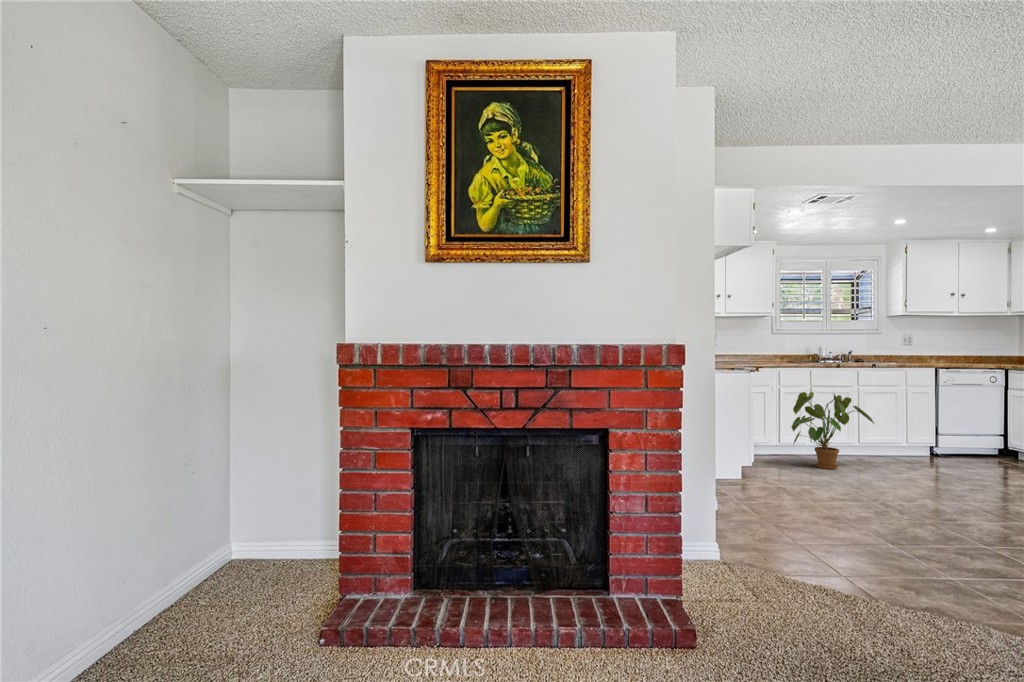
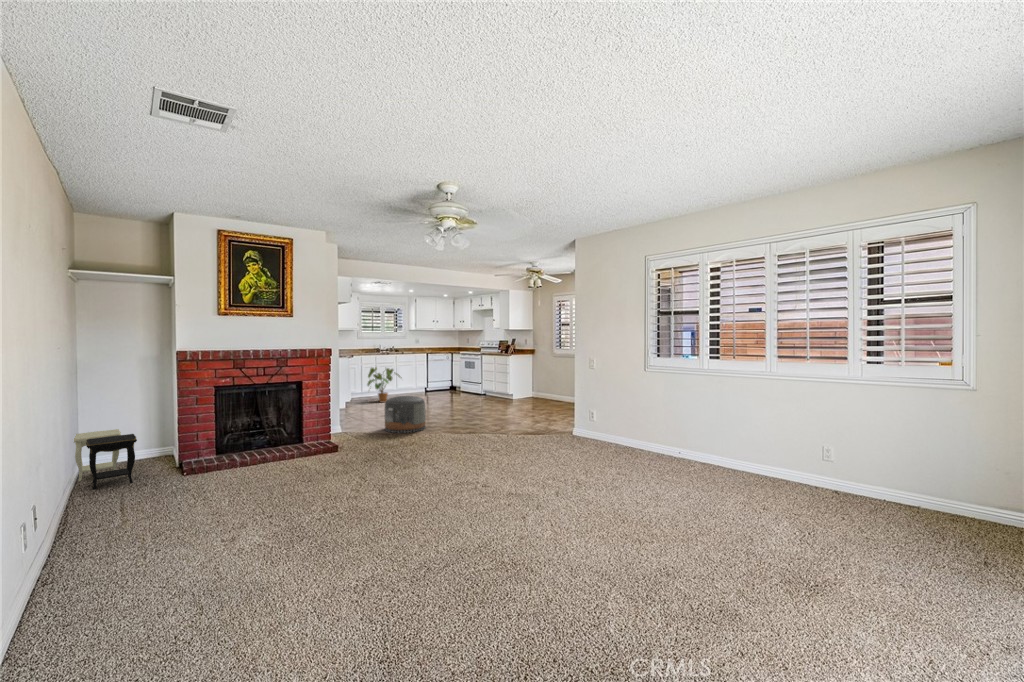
pouf: none [840,488,982,616] -> present [385,396,426,433]
side table: none [173,489,295,627] -> present [74,429,137,489]

